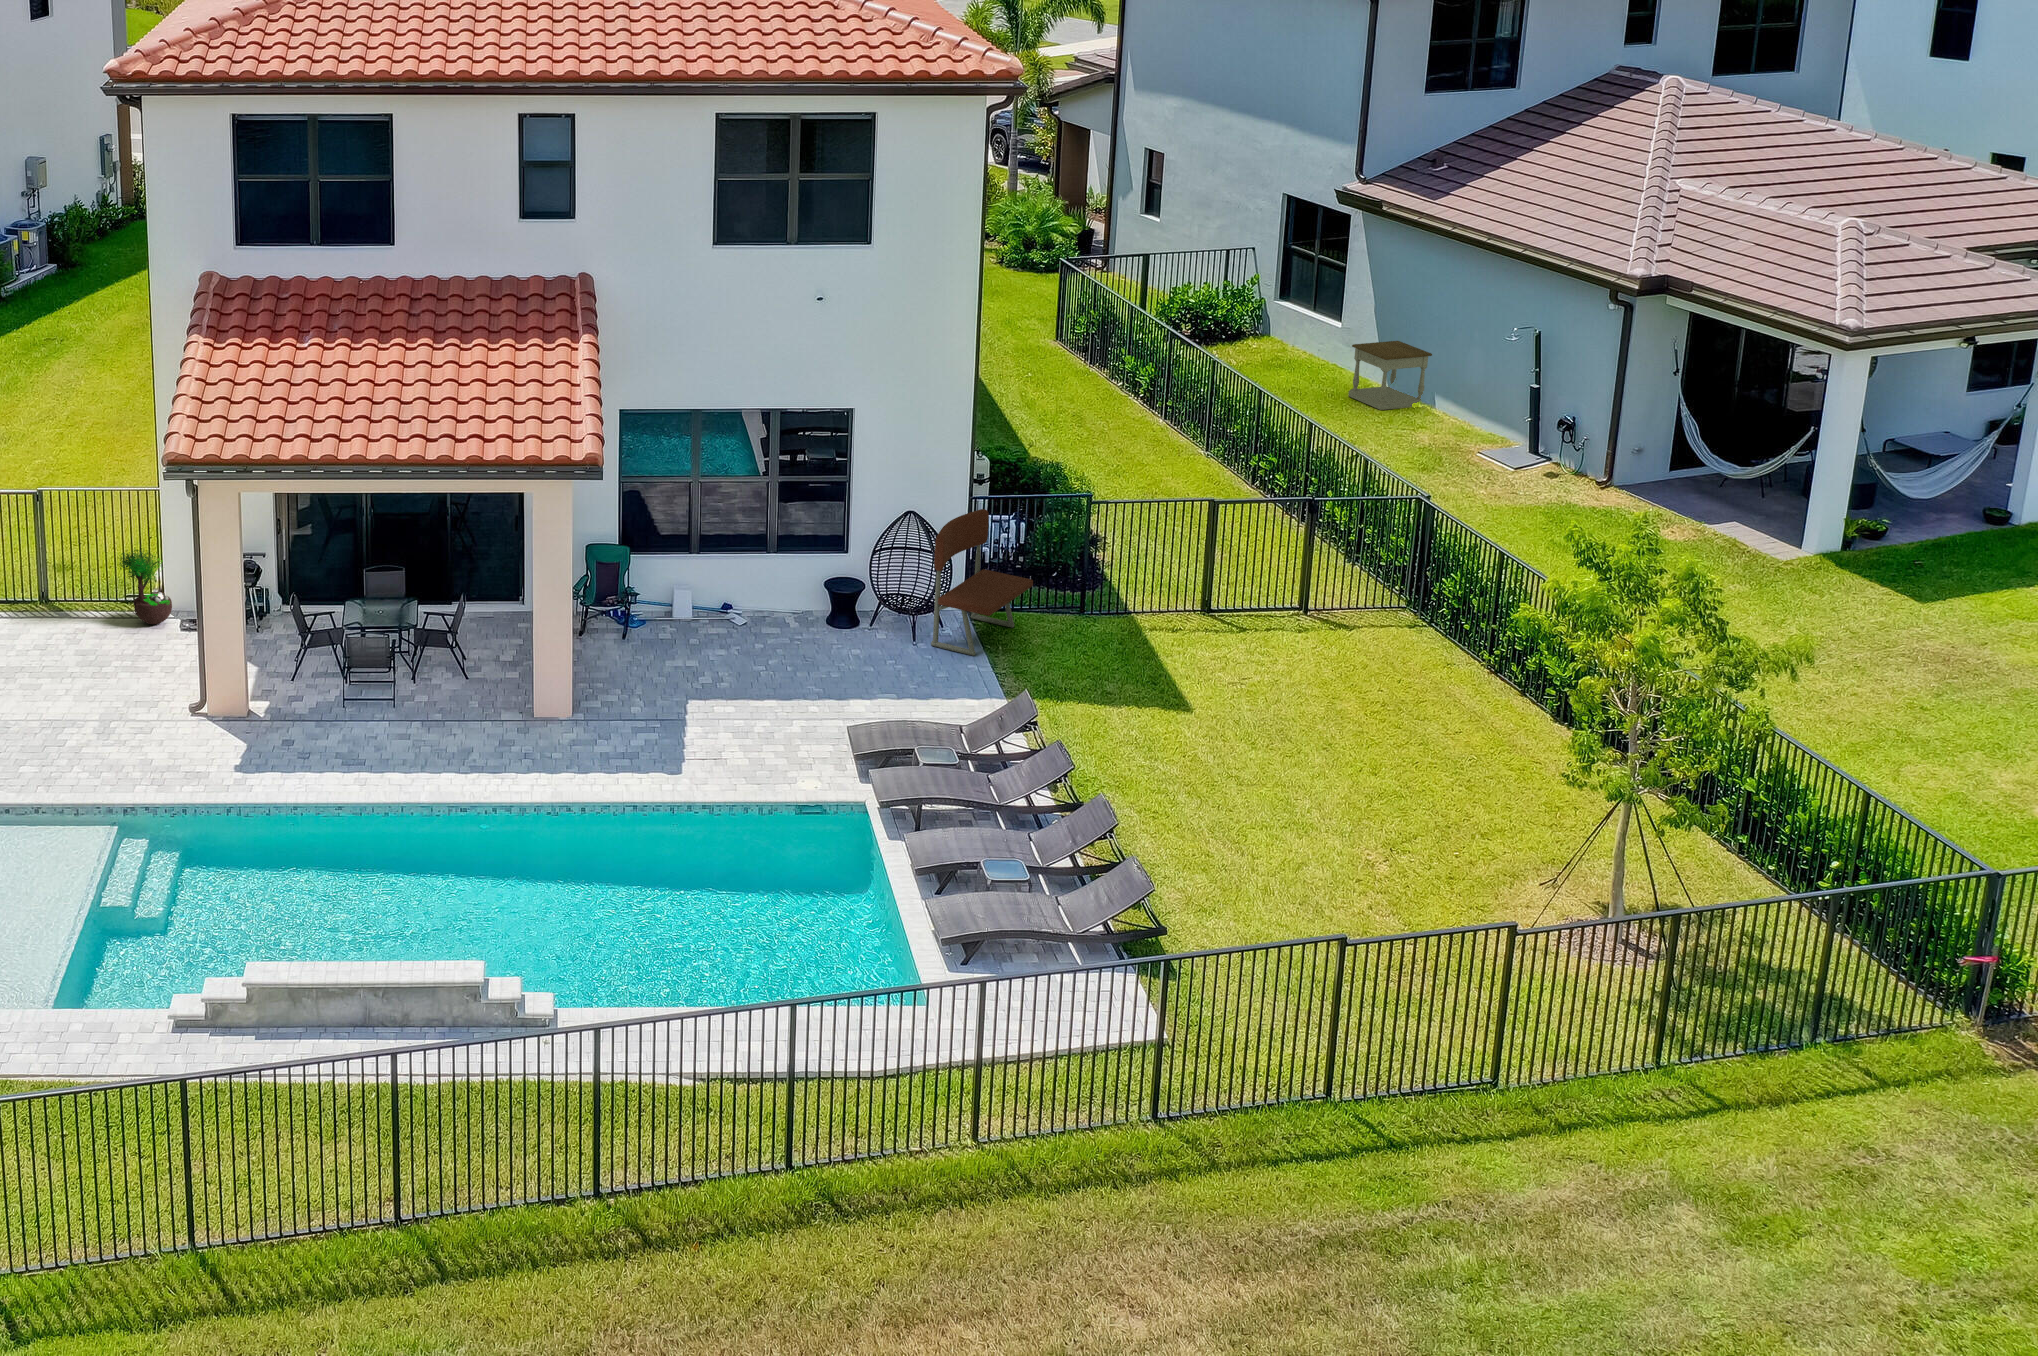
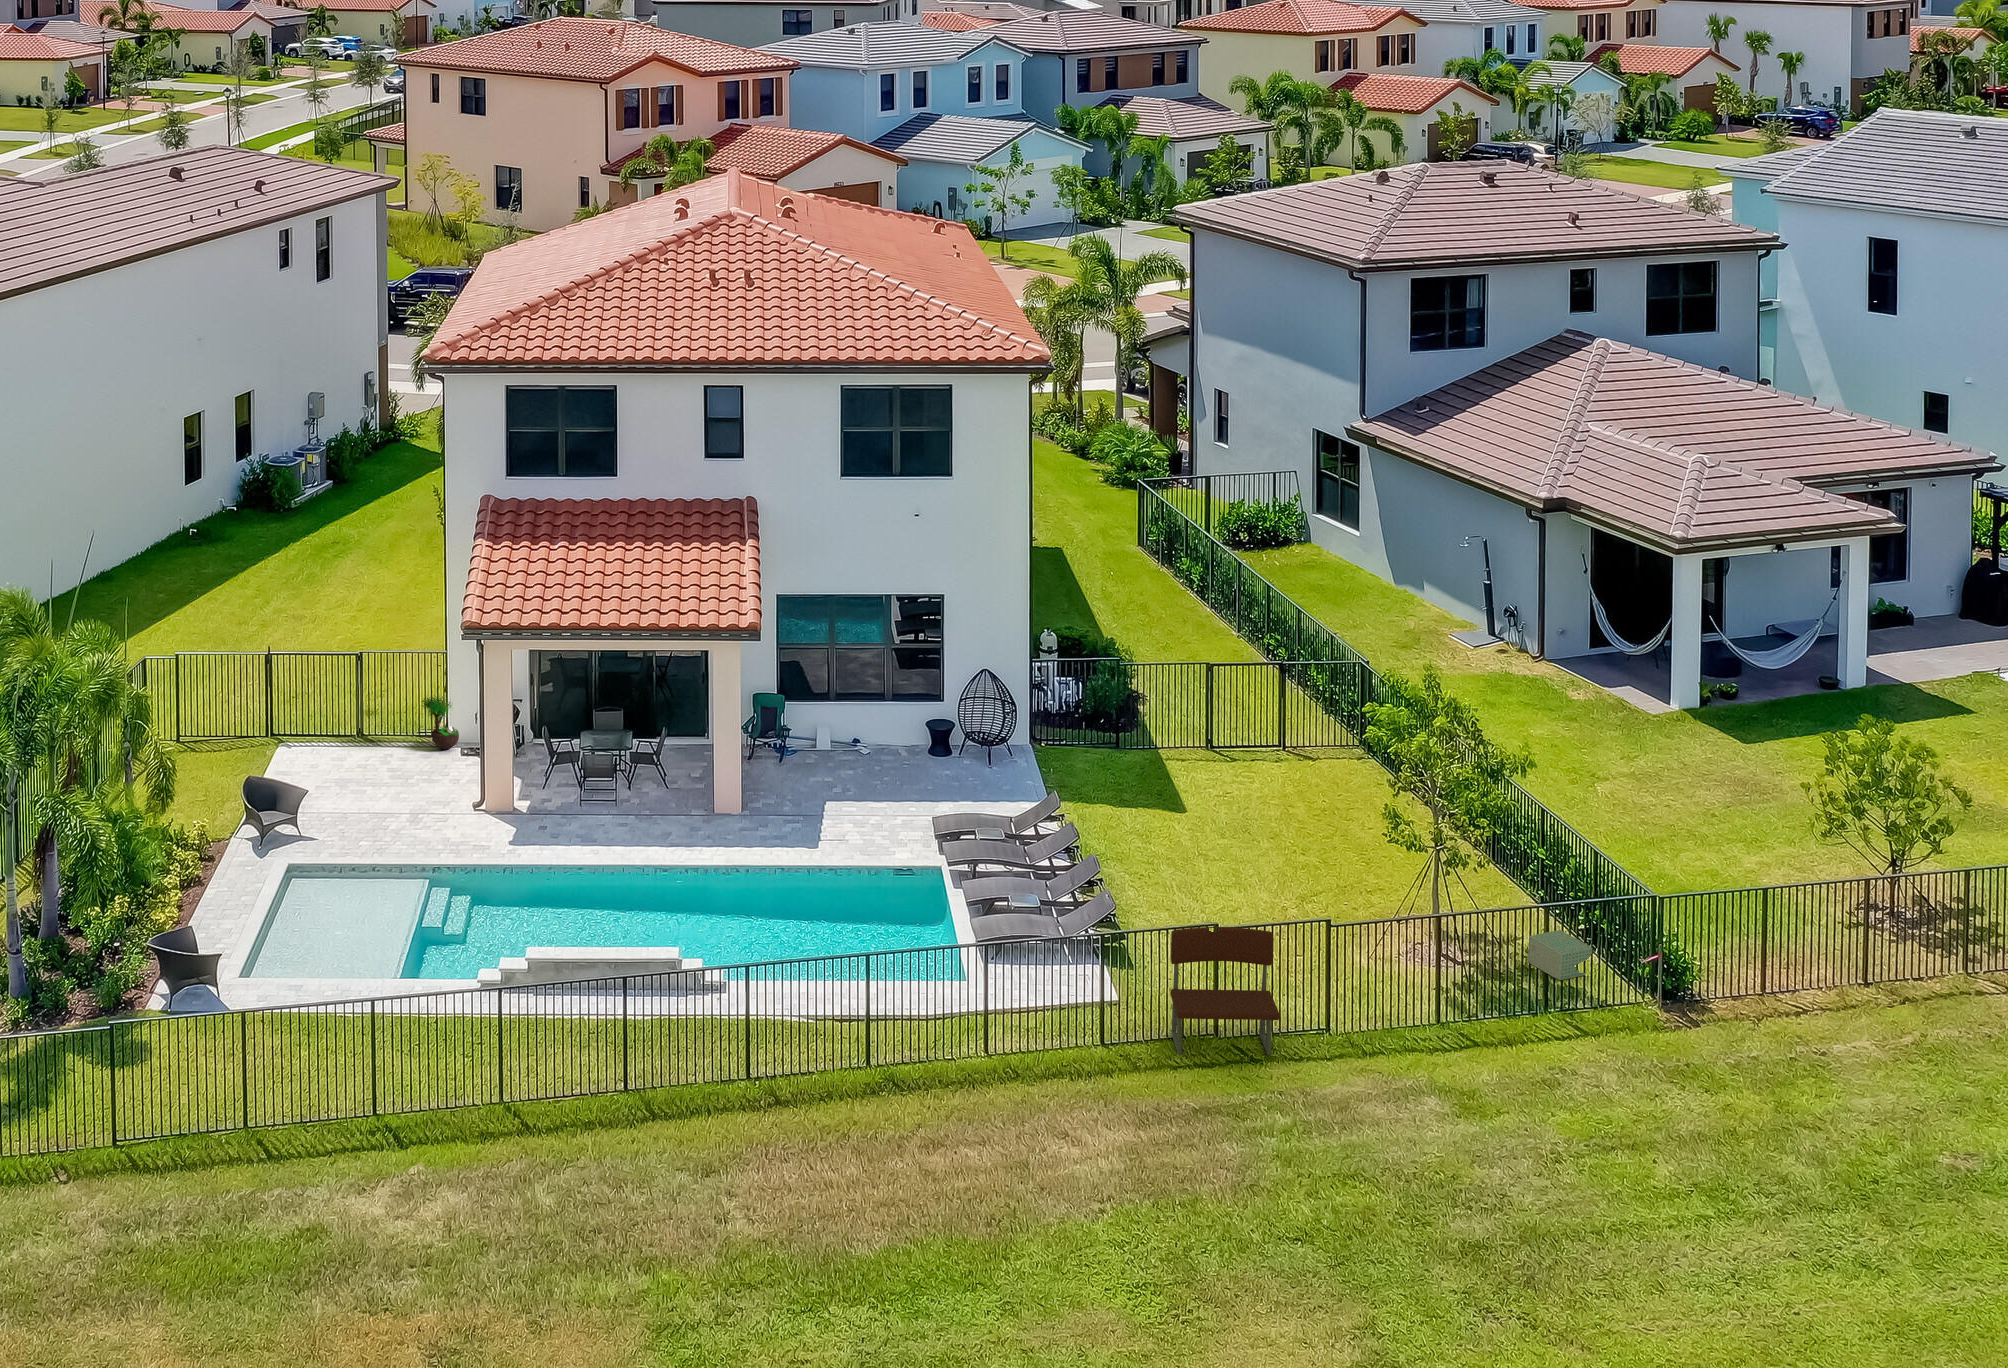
side table: present [1348,341,1432,410] -> none [1352,542,1413,596]
bench: present [931,509,1033,656] -> present [1170,927,1280,1055]
storage box: none [1798,926,1911,1009] -> present [1528,930,1592,980]

